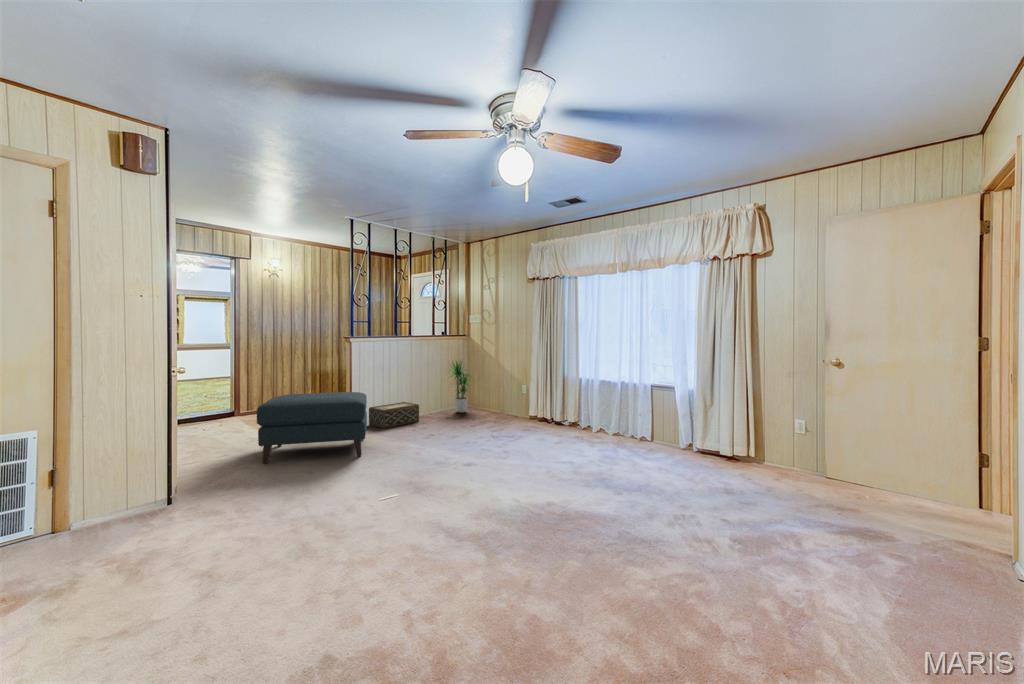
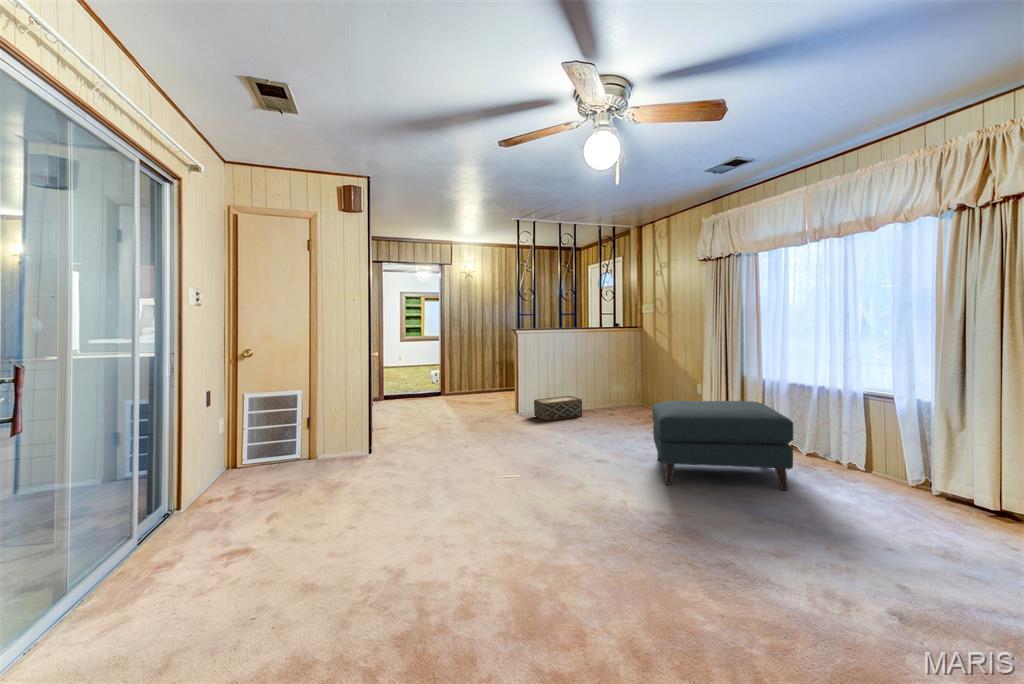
potted plant: present [450,361,470,413] -> none [611,352,649,409]
ottoman: present [257,392,367,464] -> present [652,401,794,490]

